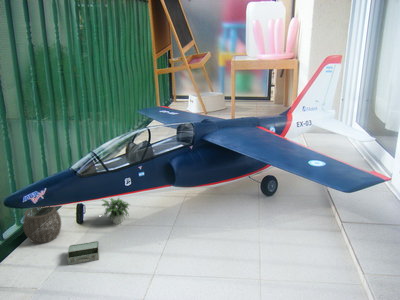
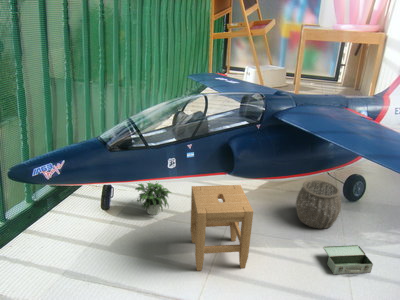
stool: none [144,192,189,256] -> present [191,185,253,271]
woven basket: present [23,206,61,243] -> present [296,180,341,228]
toolbox: present [67,241,99,265] -> present [323,245,373,274]

